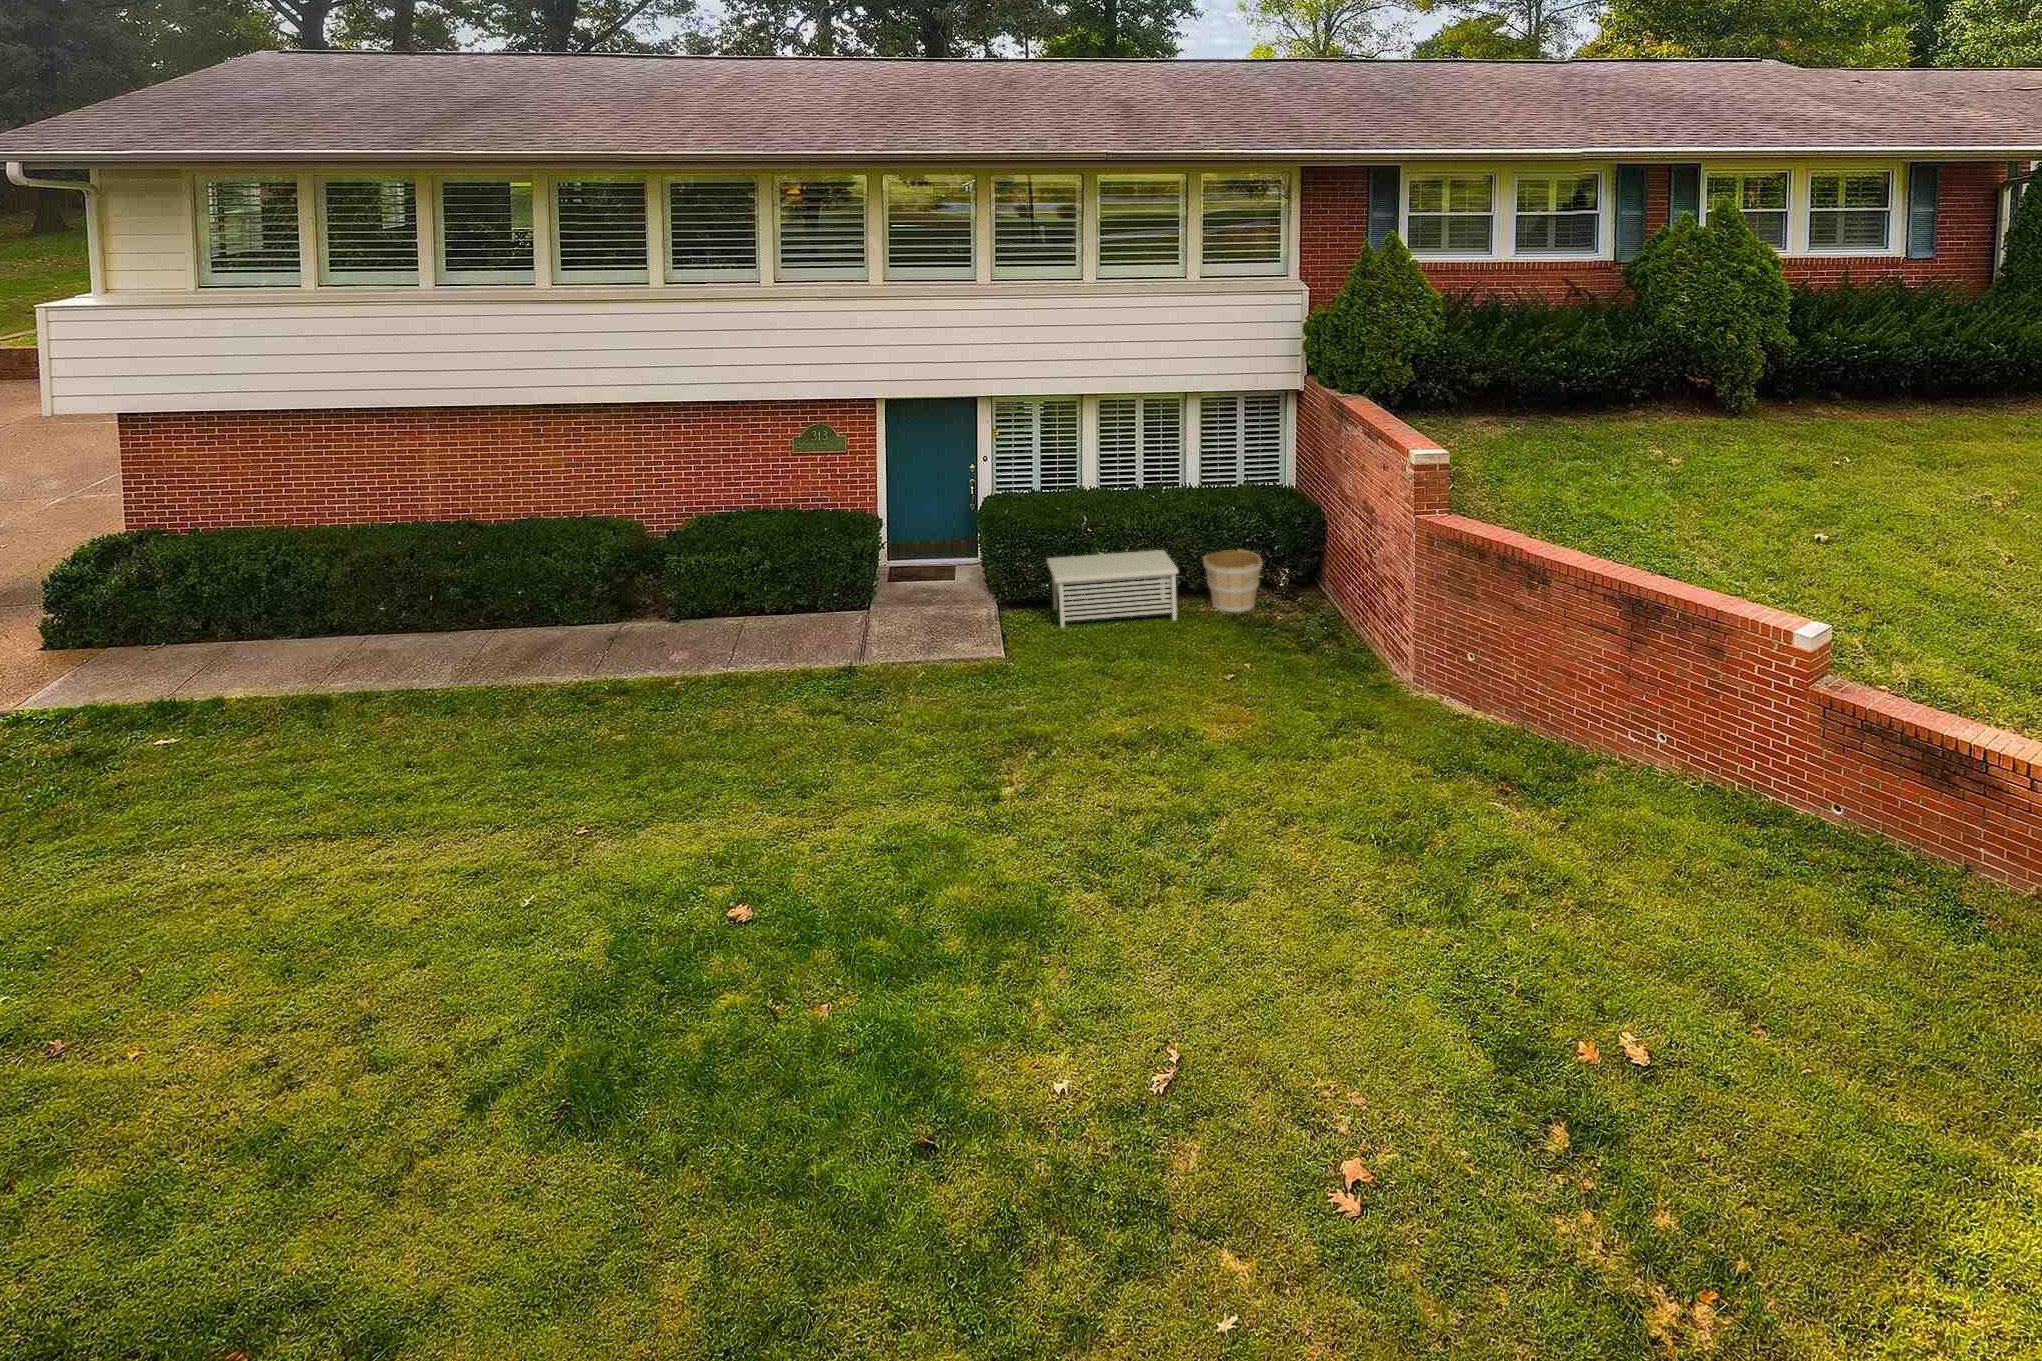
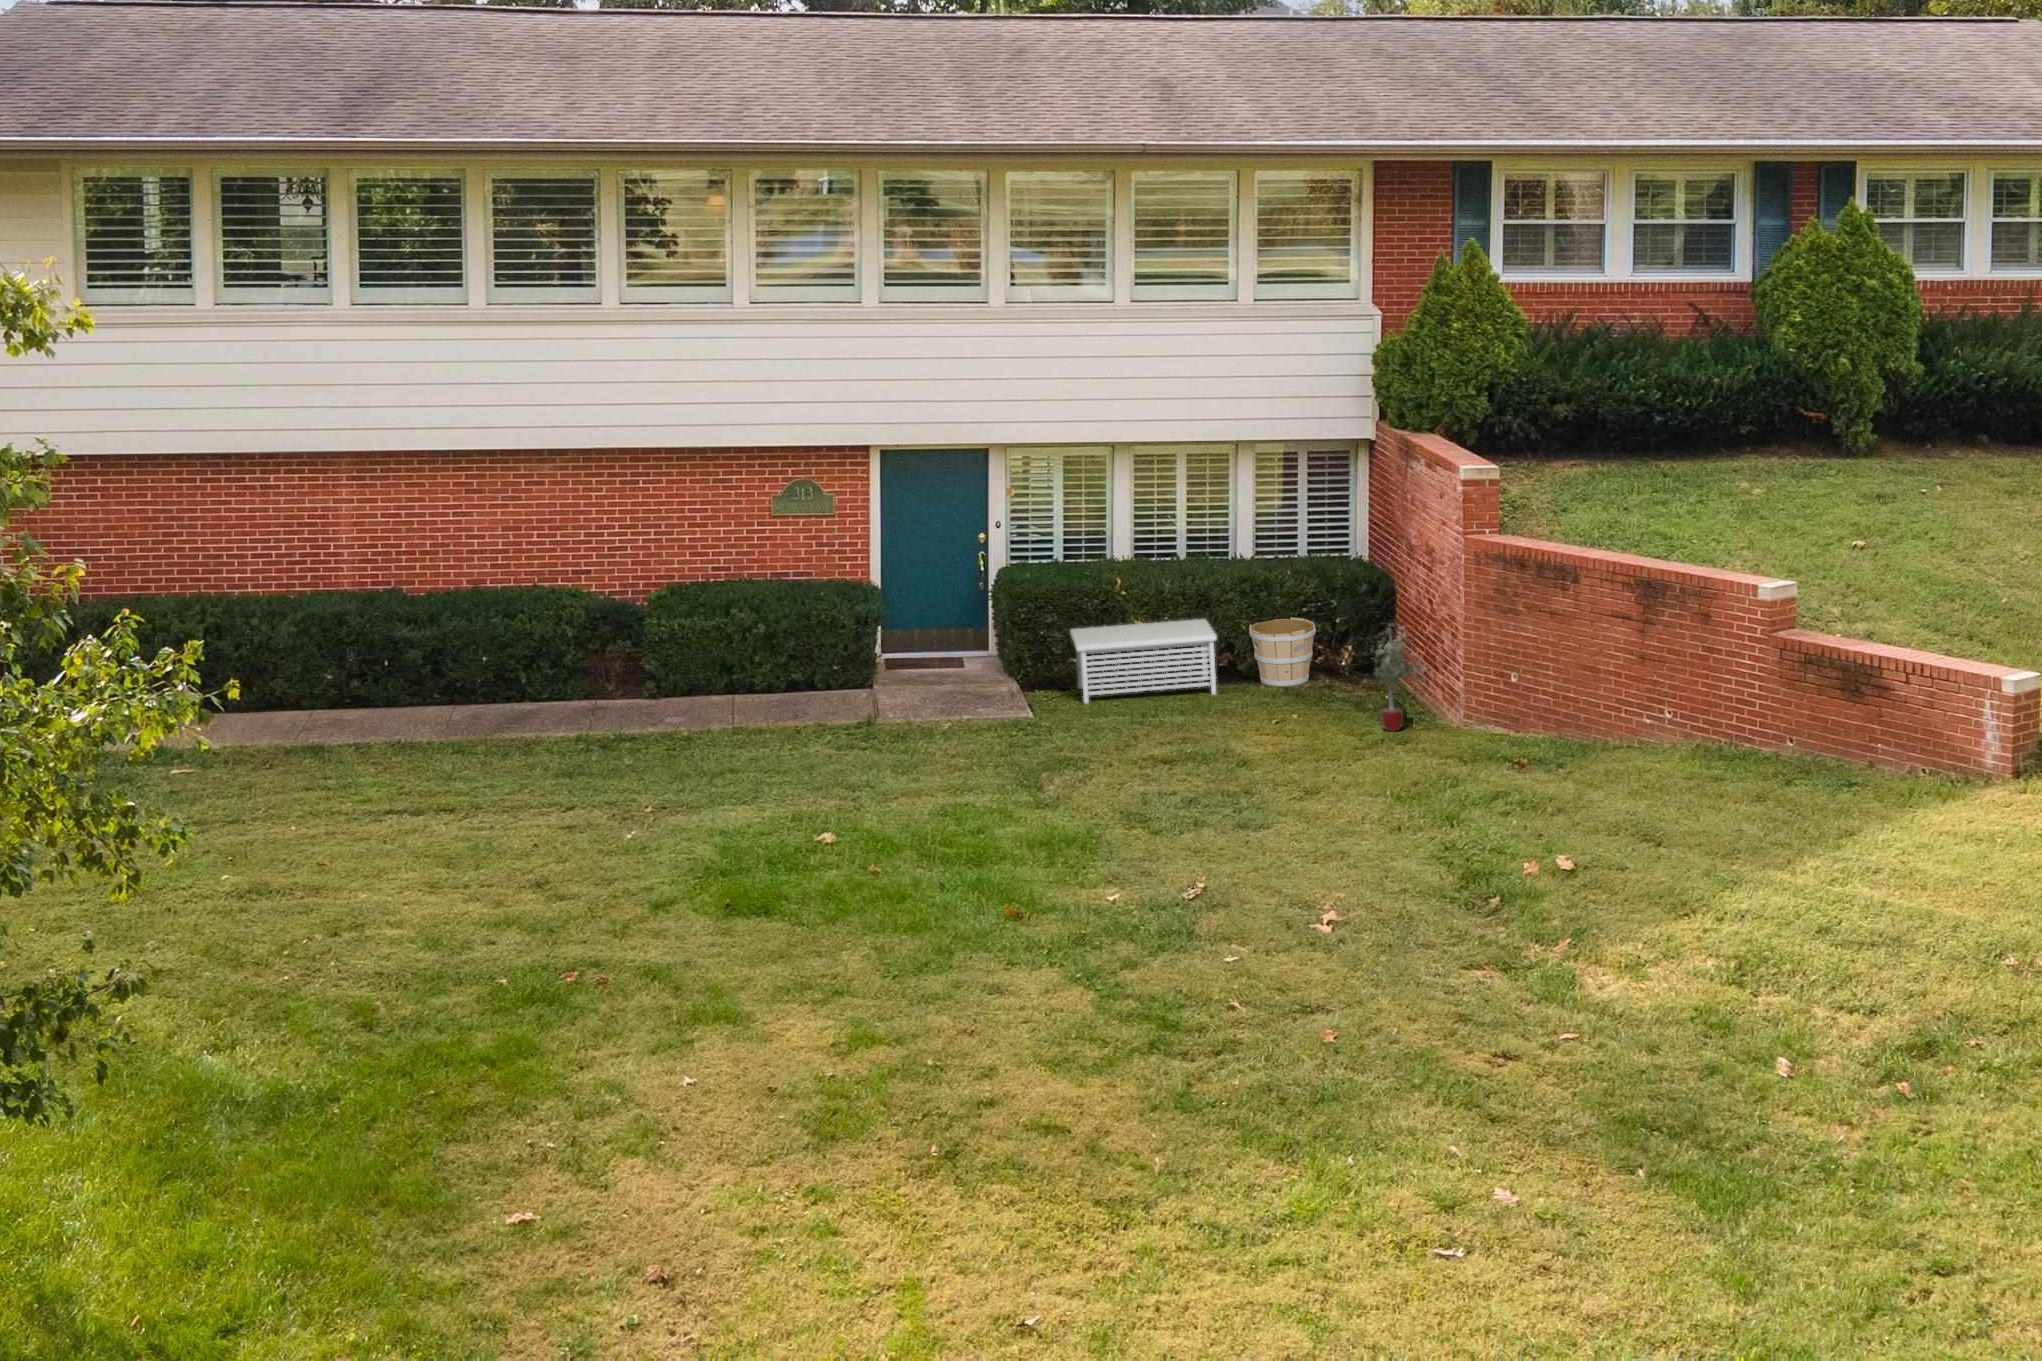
potted tree: none [1334,575,1394,675] -> present [1371,623,1428,731]

